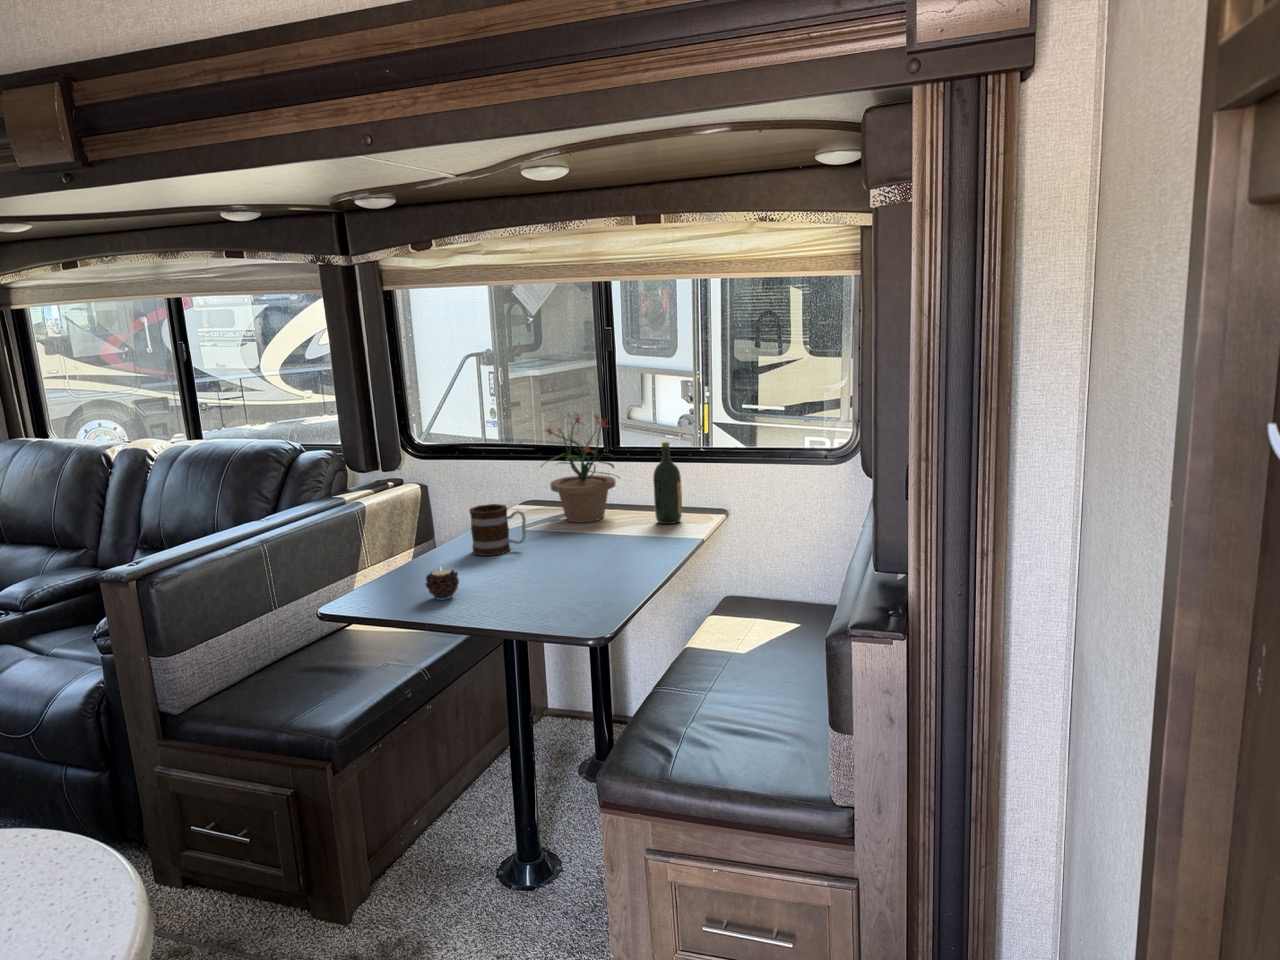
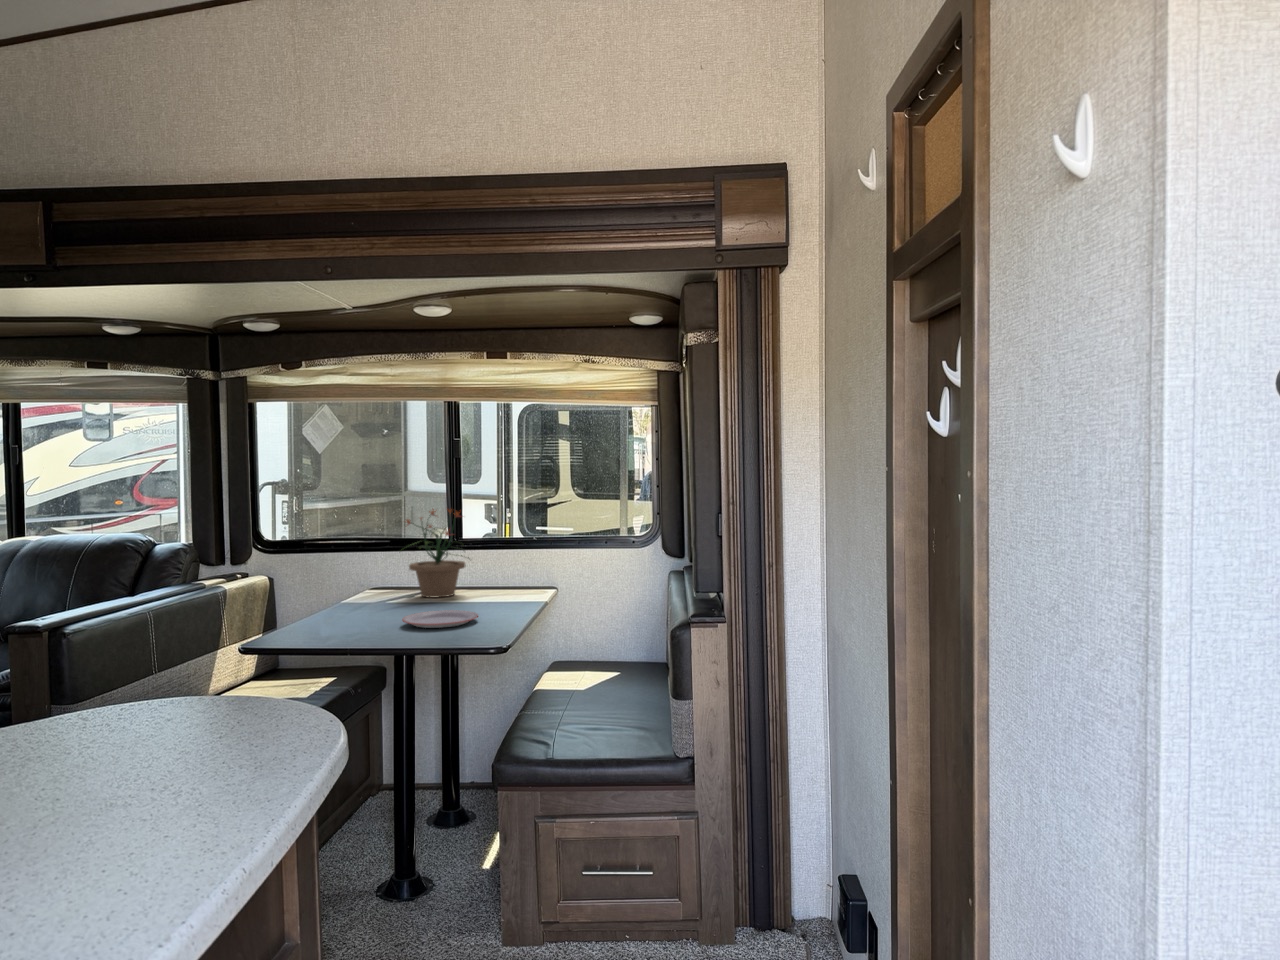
wine bottle: present [653,442,682,524] -> none [501,528,524,595]
mug: present [469,504,526,556] -> none [350,575,400,617]
plate: none [514,555,606,585] -> present [402,610,478,628]
candle: present [425,569,459,600] -> none [332,611,361,639]

